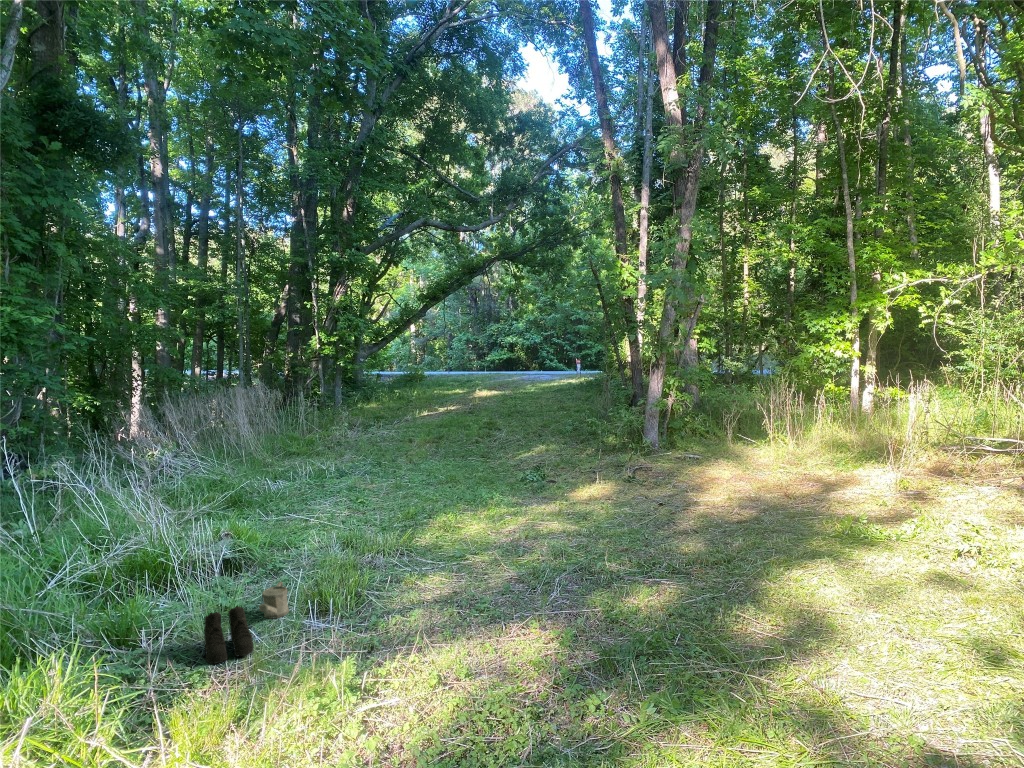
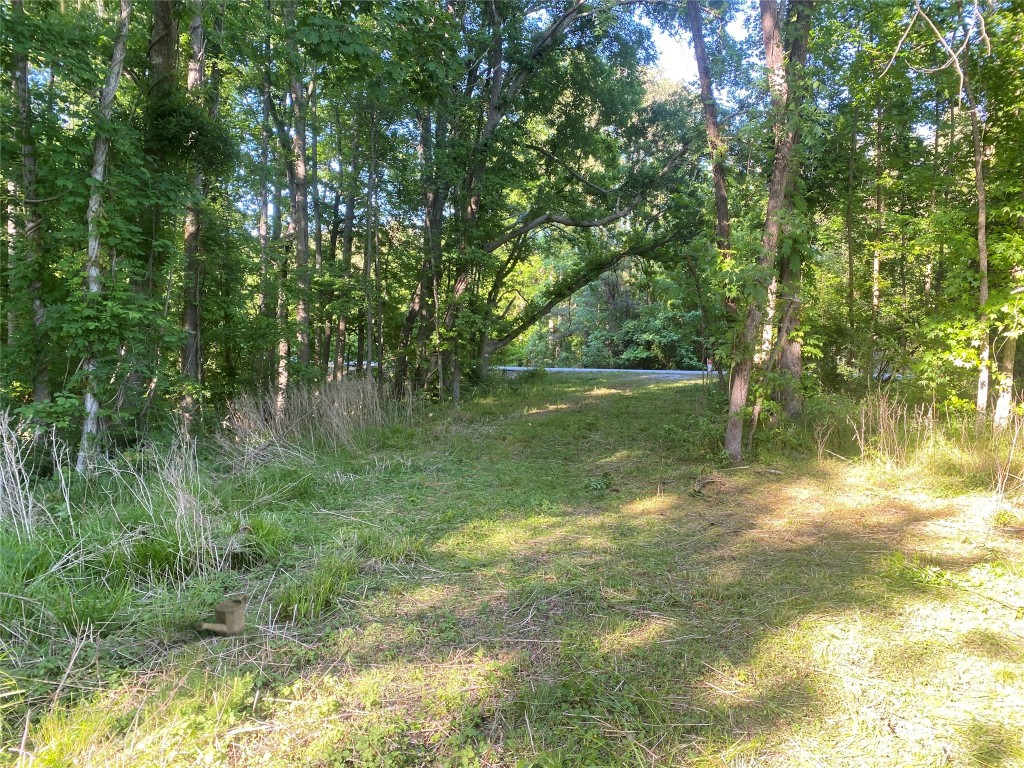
boots: present [204,607,254,664] -> none [111,622,173,690]

